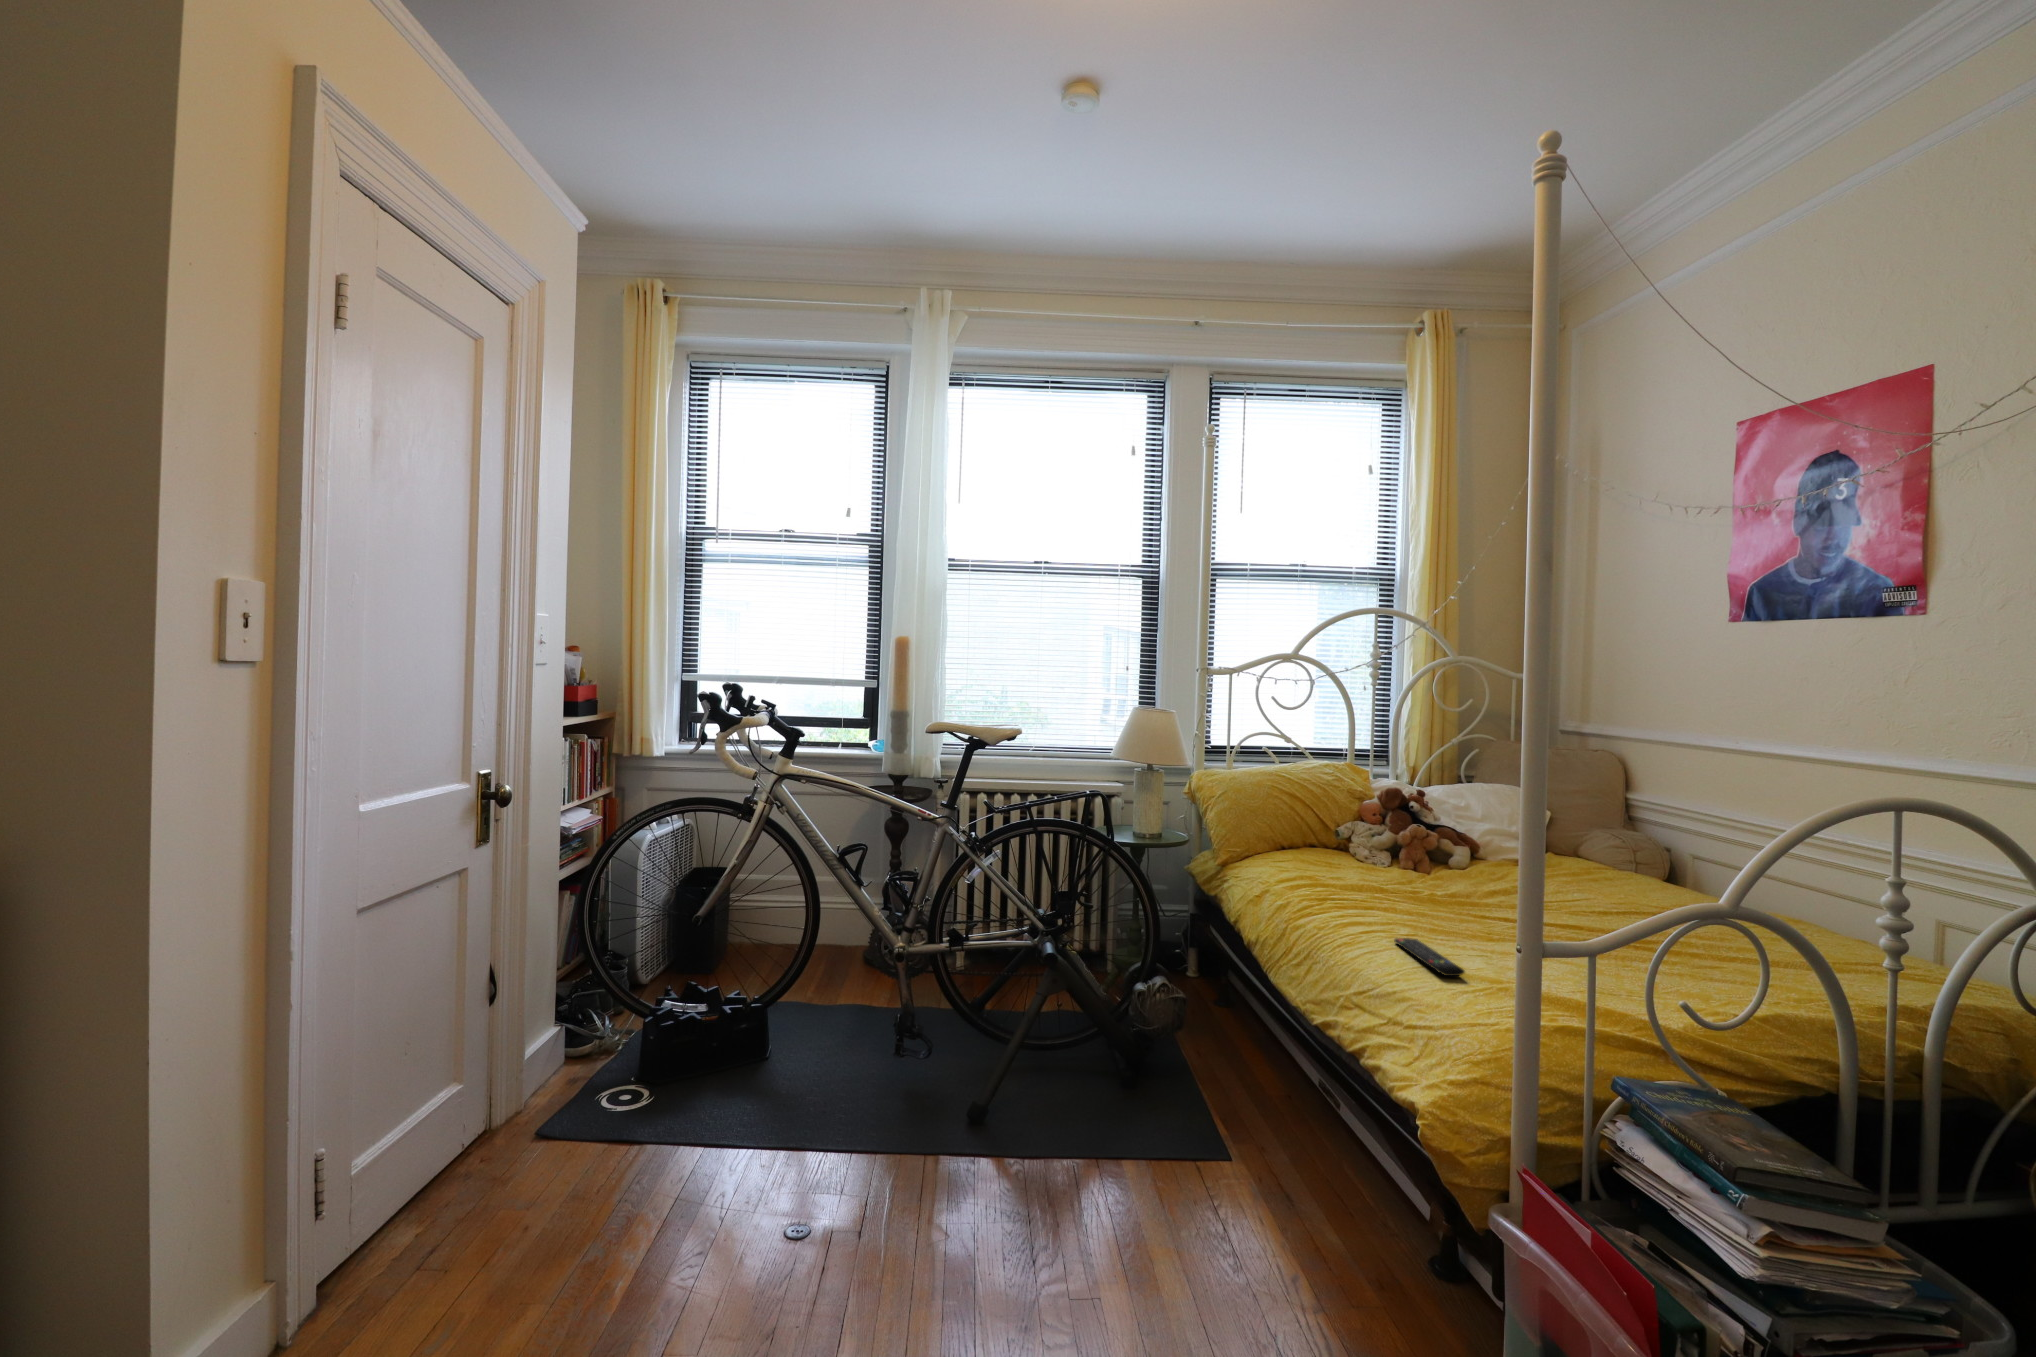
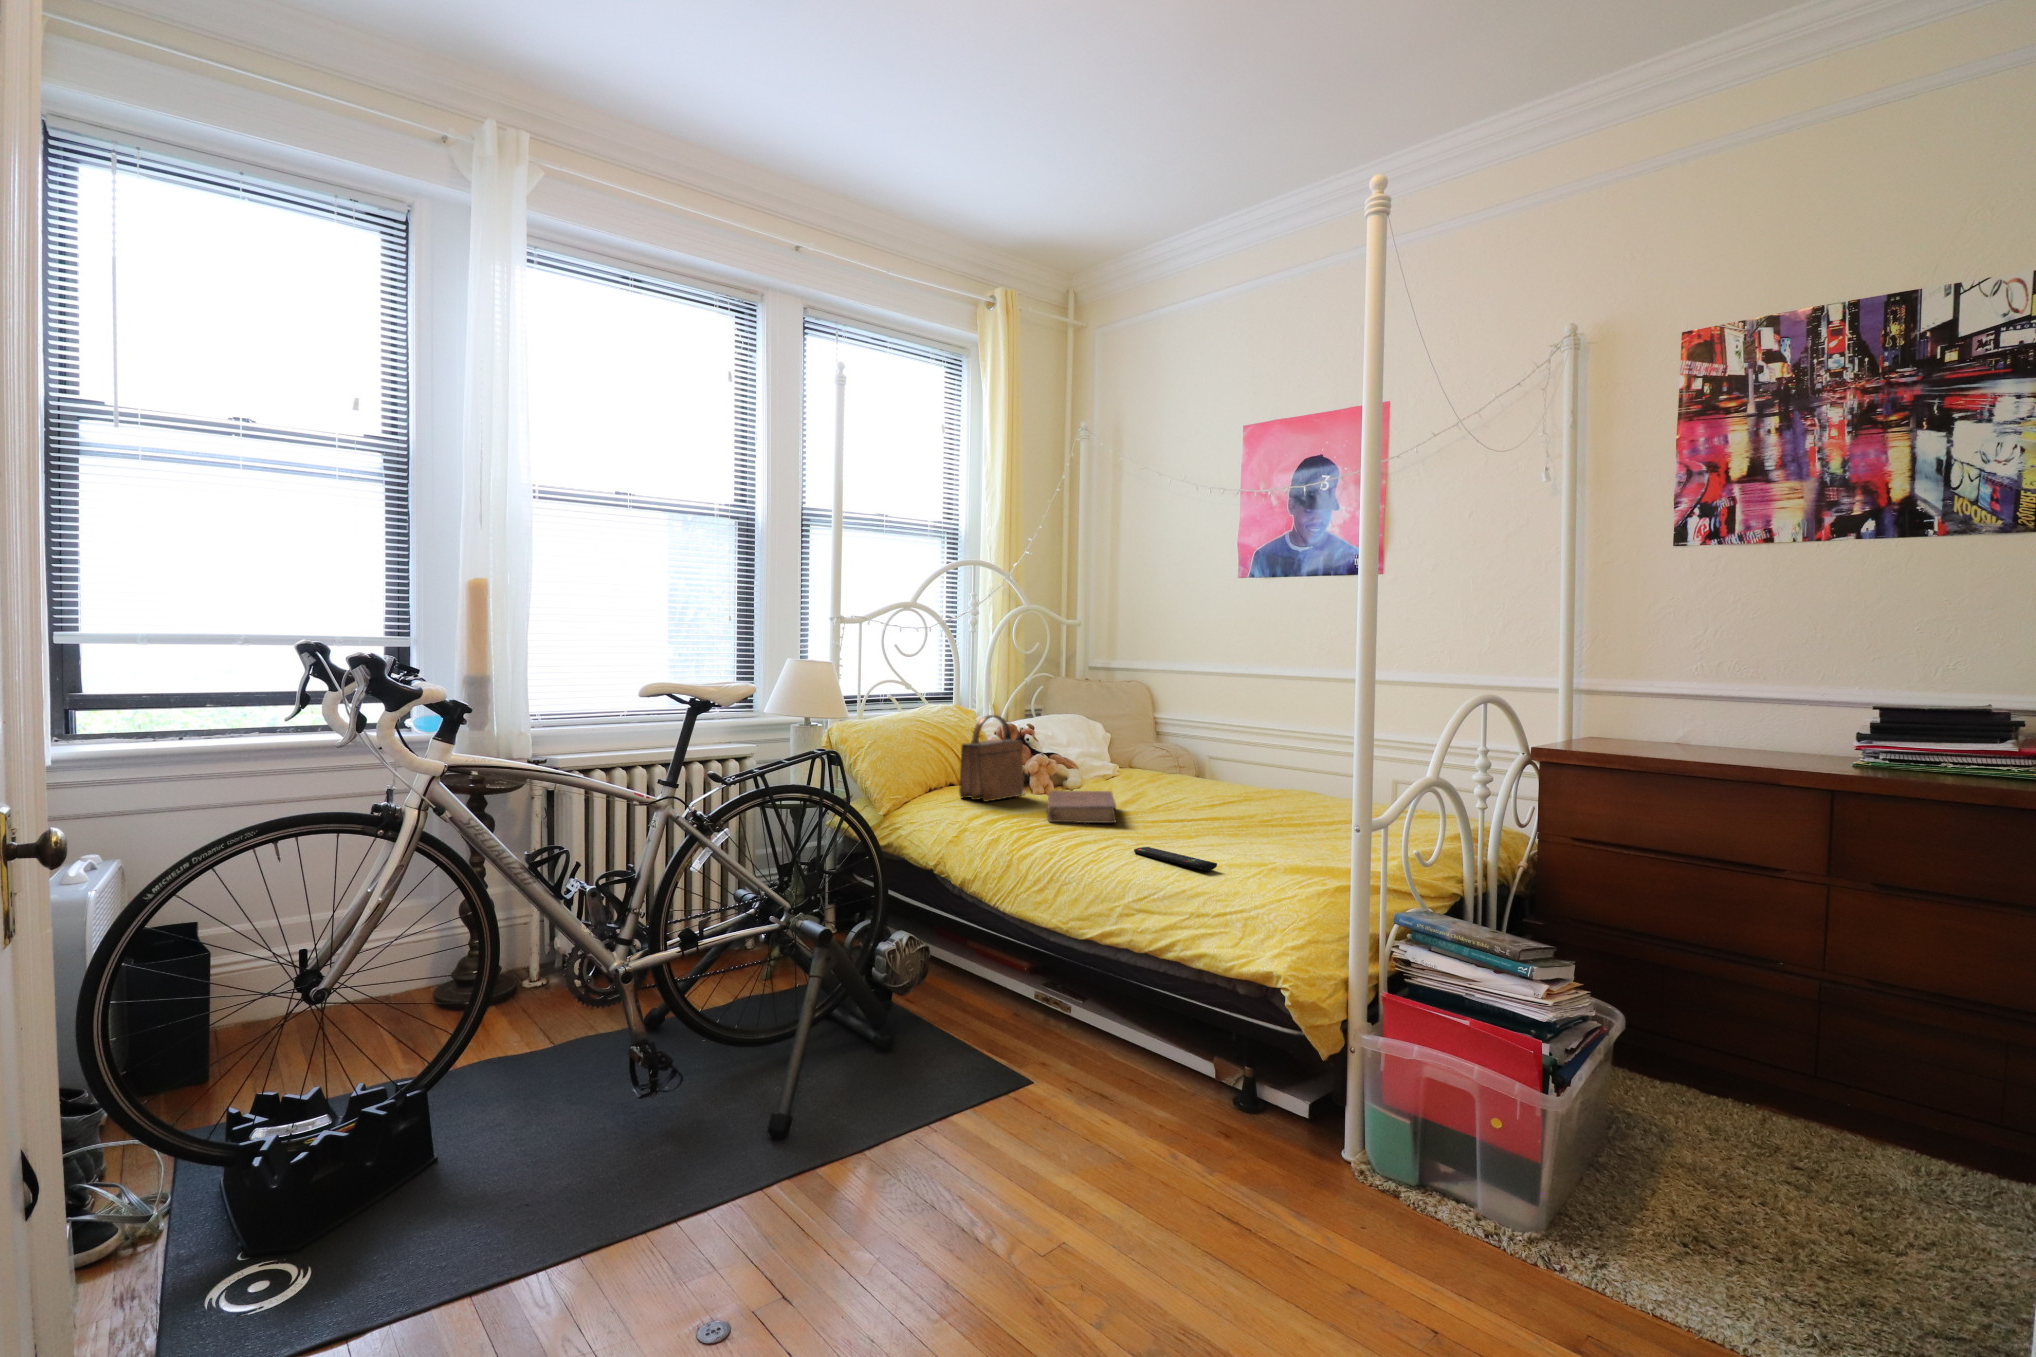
handbag: none [1299,776,1377,868] -> present [959,715,1024,802]
book: none [1353,865,1468,910] -> present [1047,791,1116,823]

